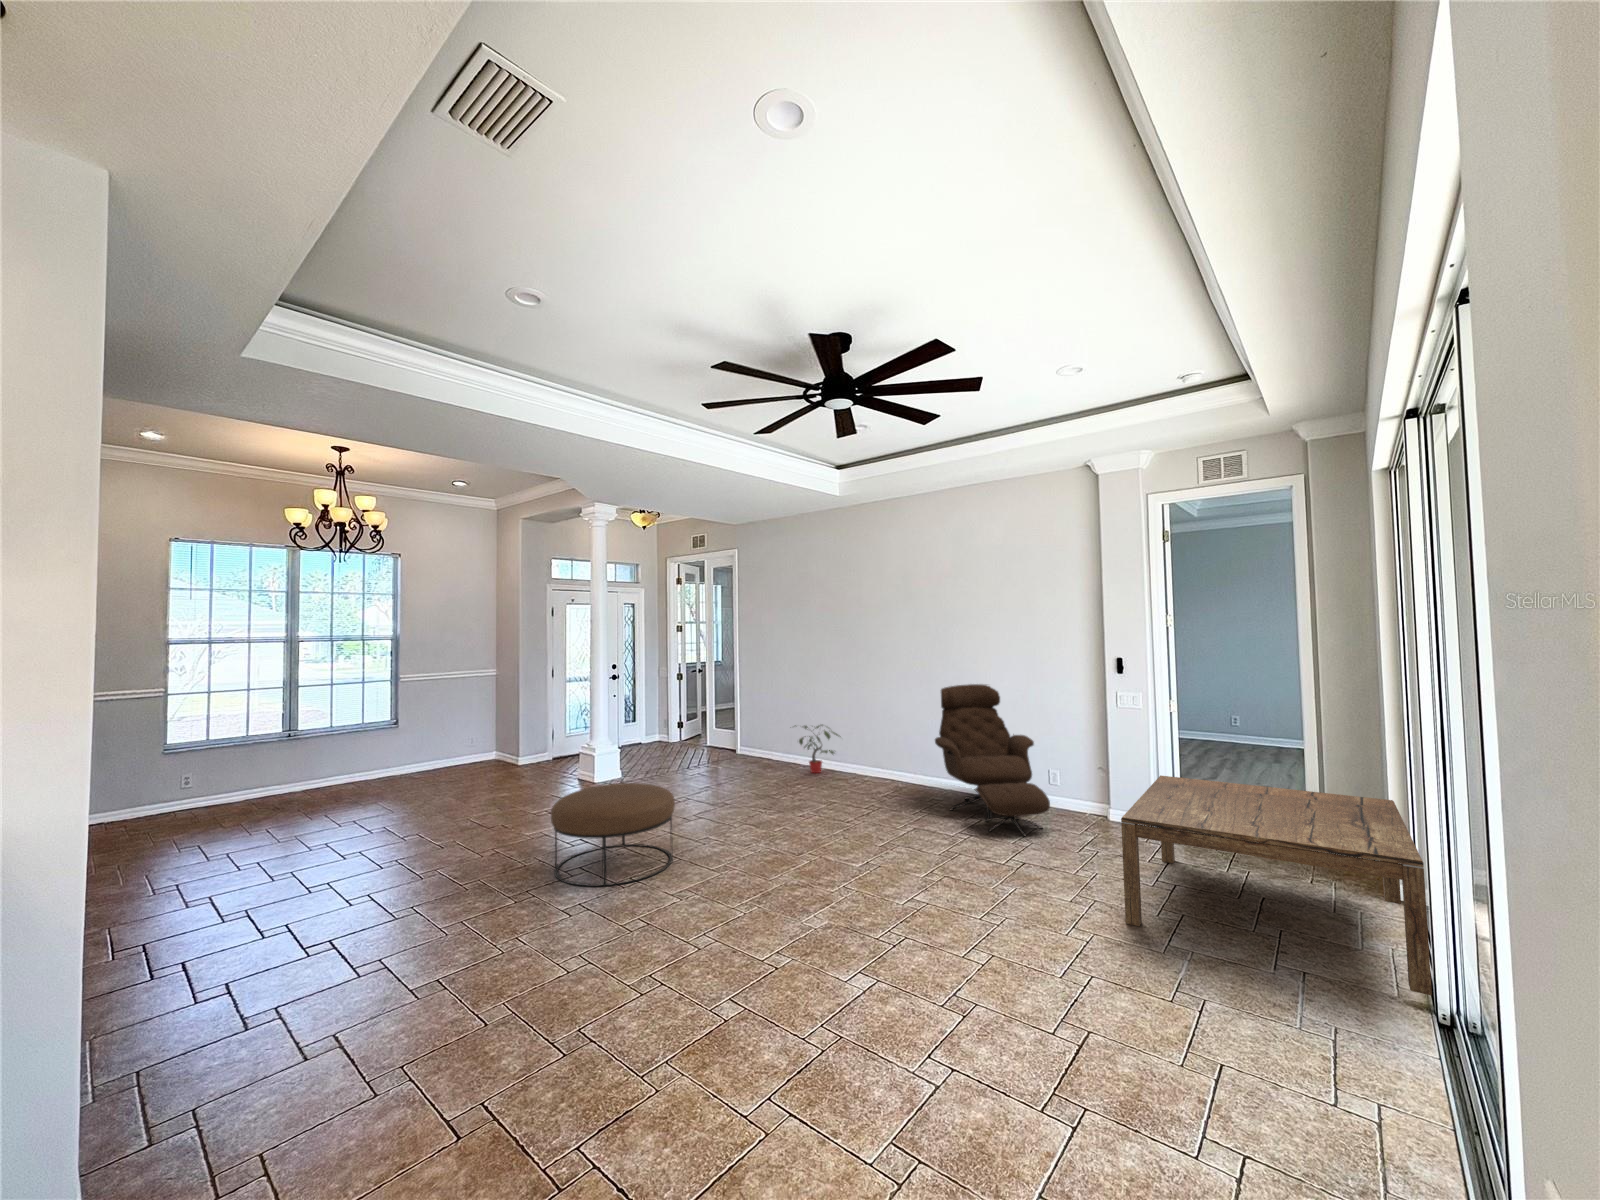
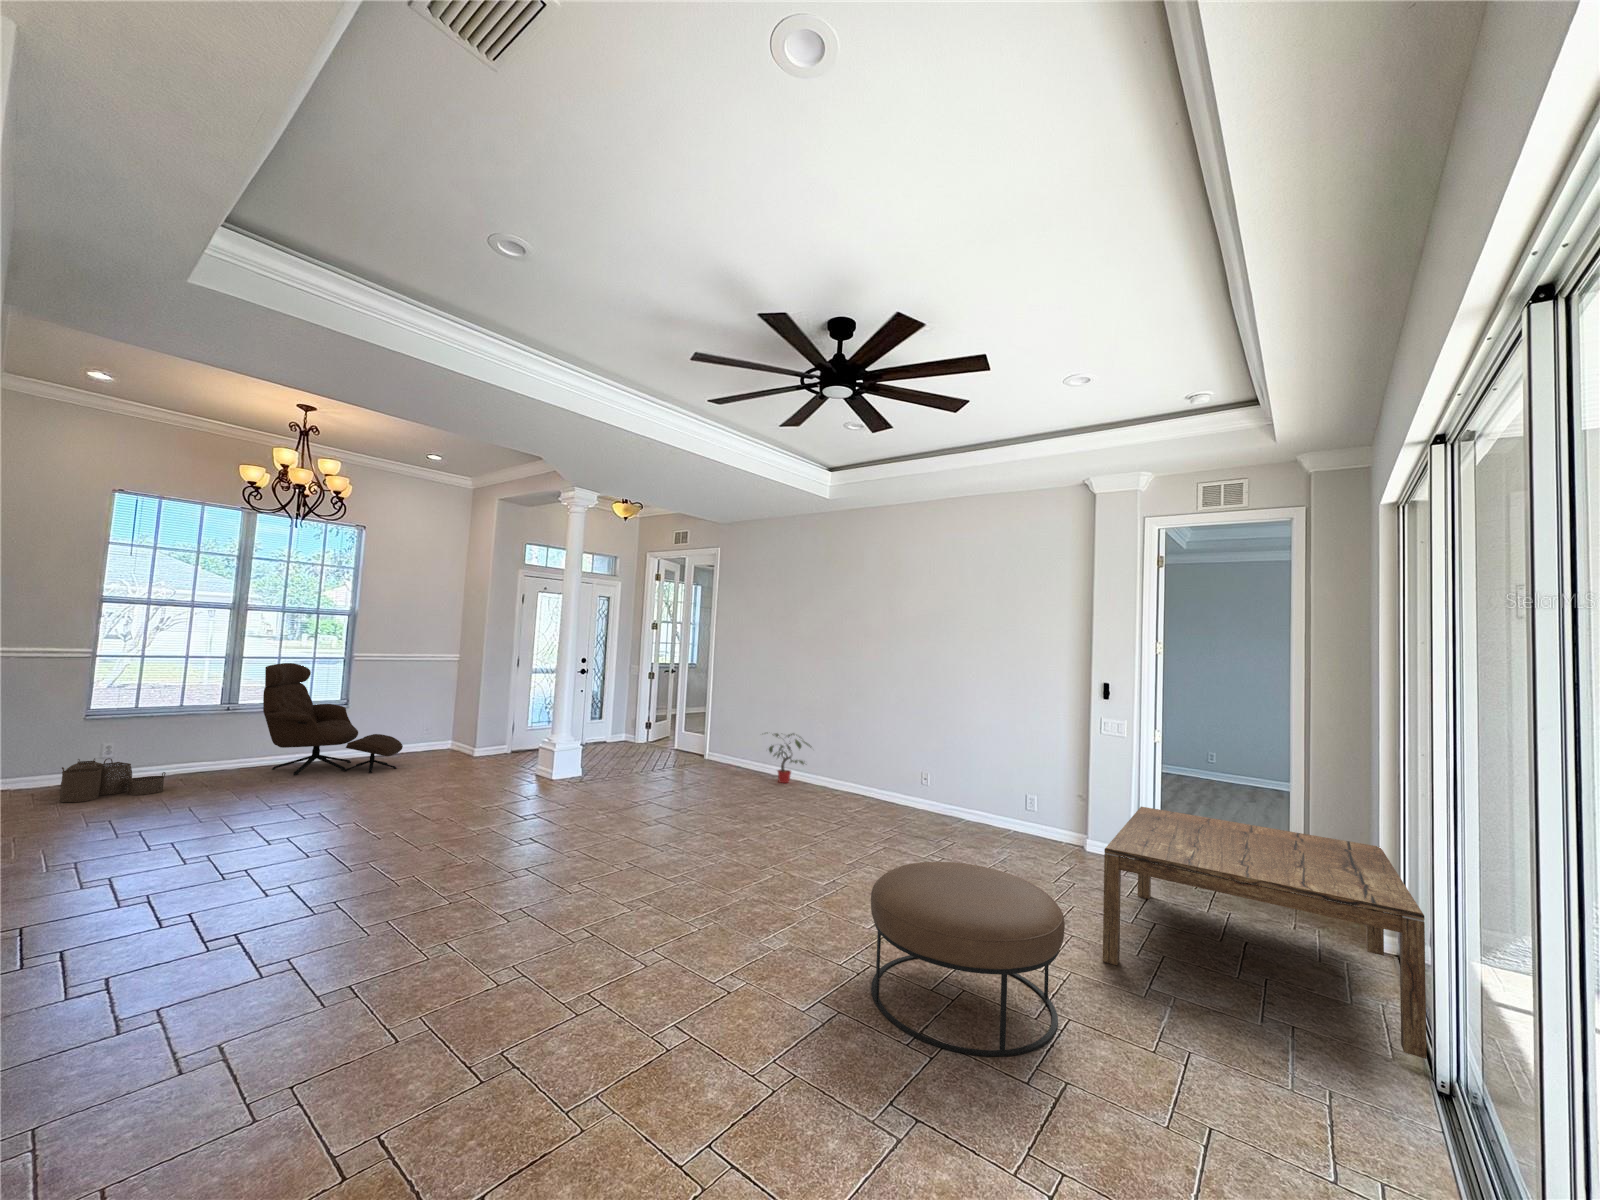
lounge chair: present [935,684,1050,836] -> present [263,663,403,775]
ottoman: present [551,783,675,887] -> present [871,862,1065,1056]
woven basket: none [147,790,239,832] -> present [59,758,166,802]

